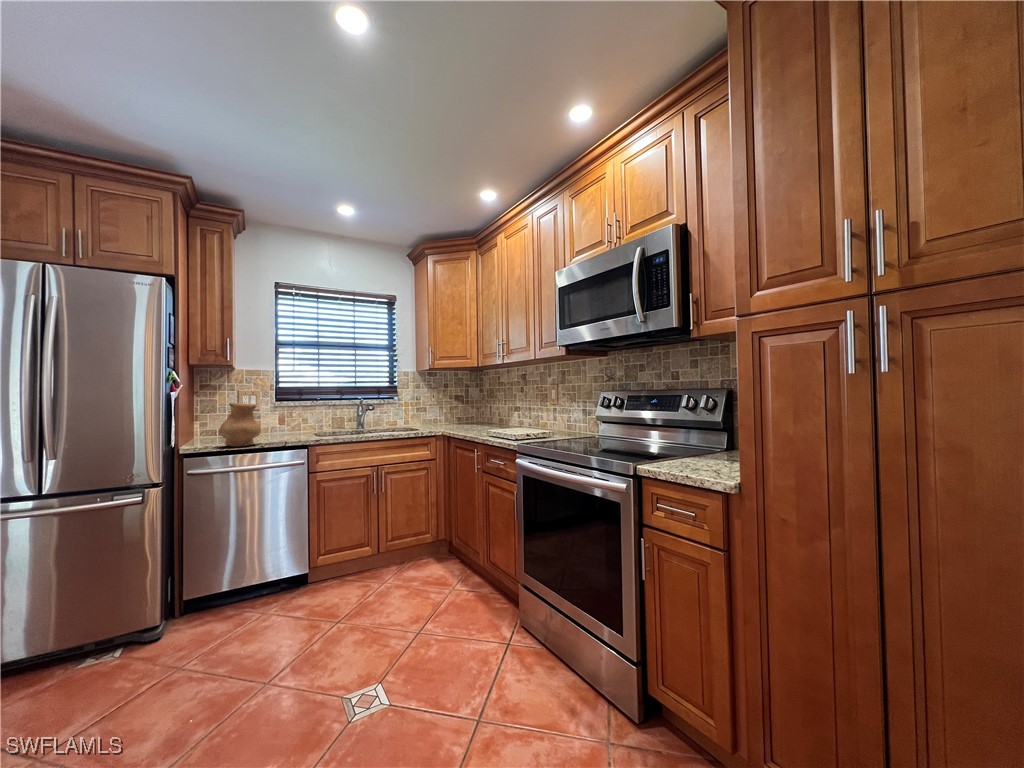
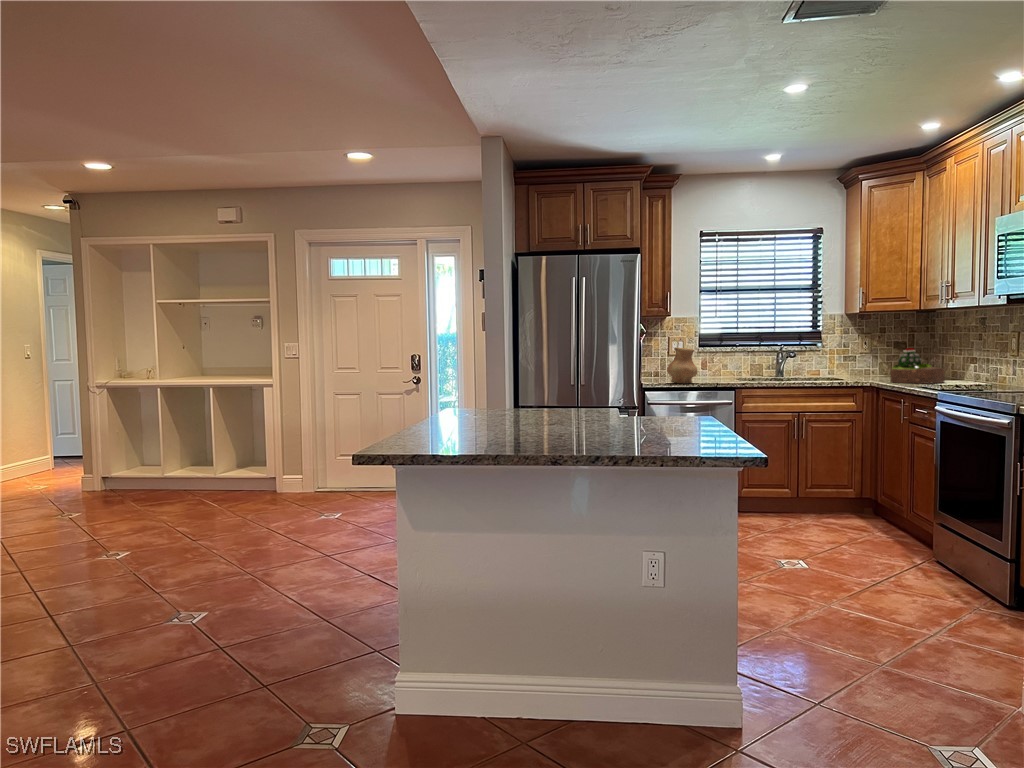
succulent plant: none [459,400,500,431] -> present [891,348,944,384]

